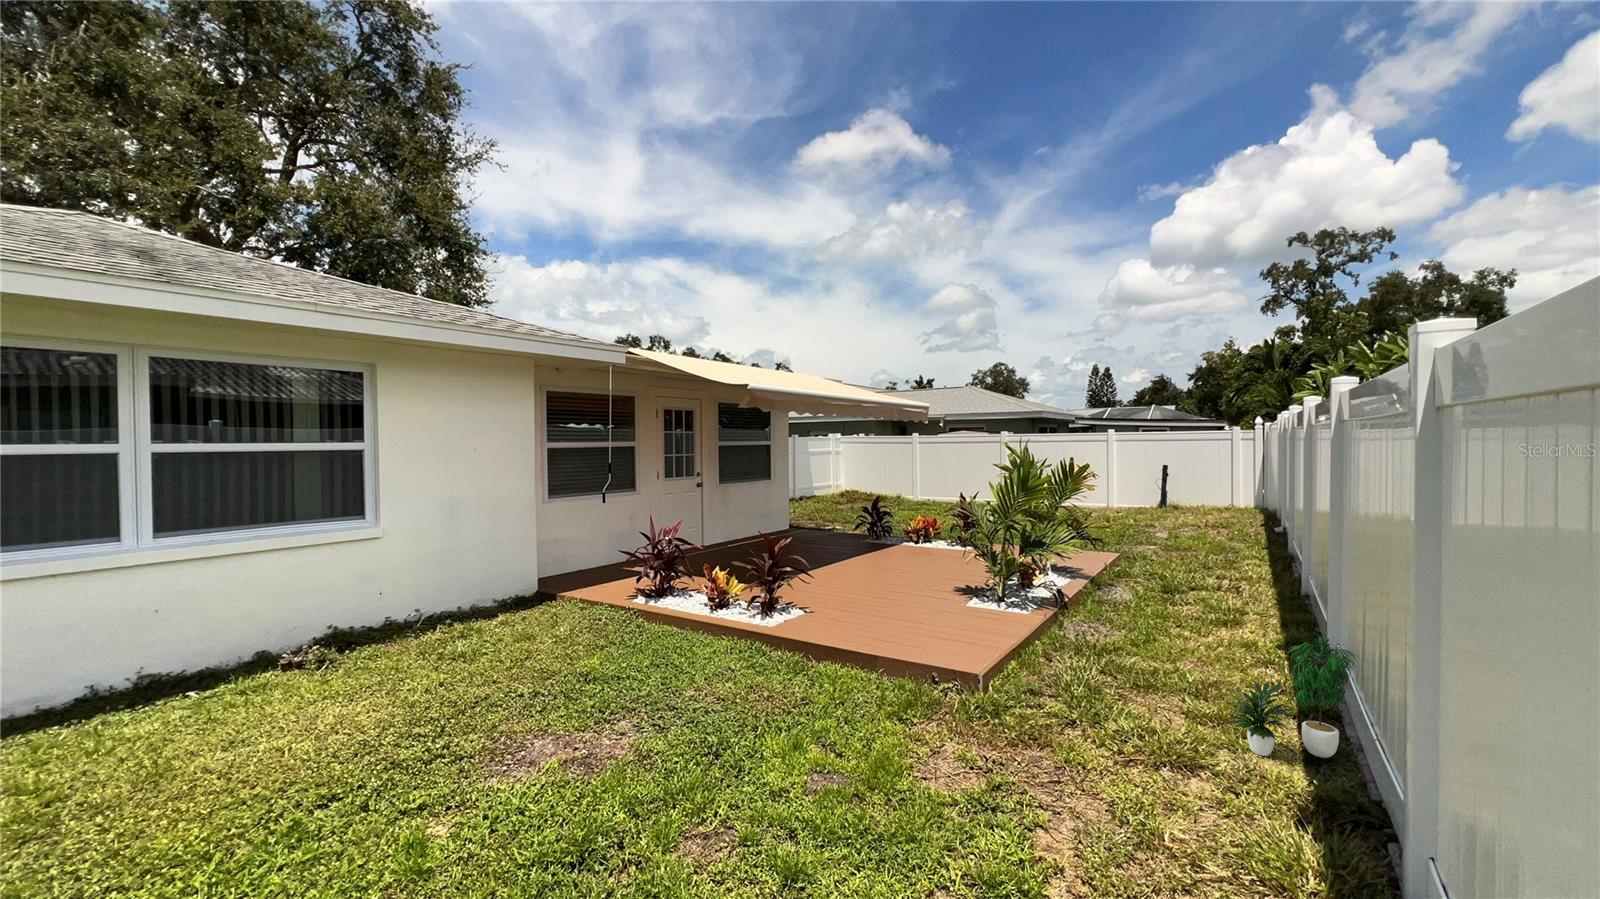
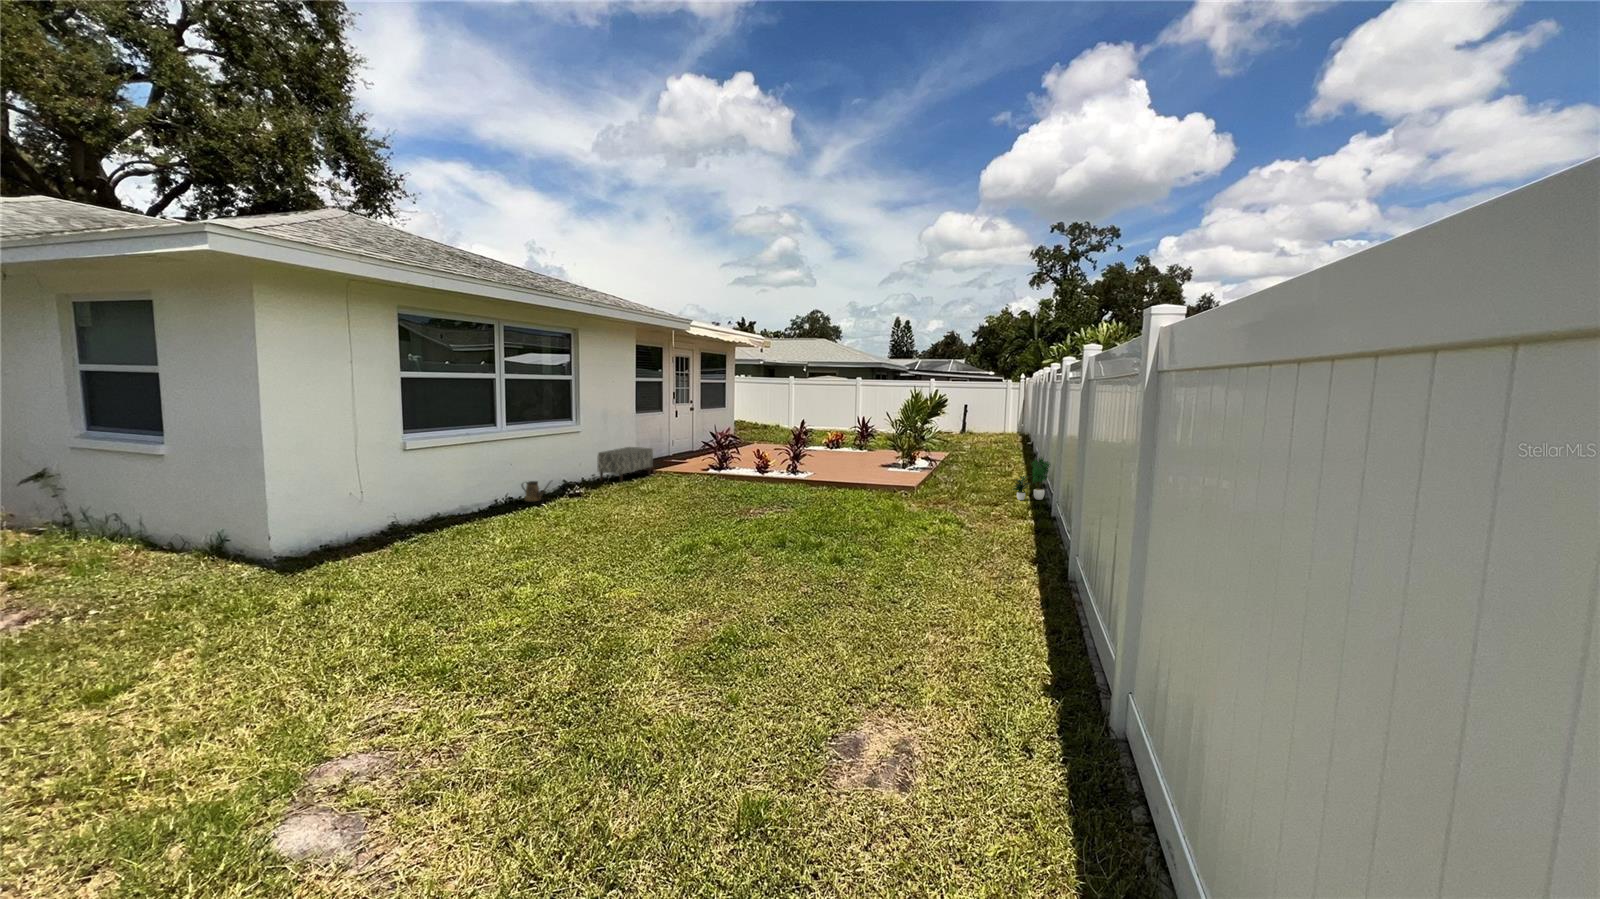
bench: none [411,558,533,631] -> present [597,447,653,482]
watering can: none [118,654,164,699] -> present [521,481,549,501]

